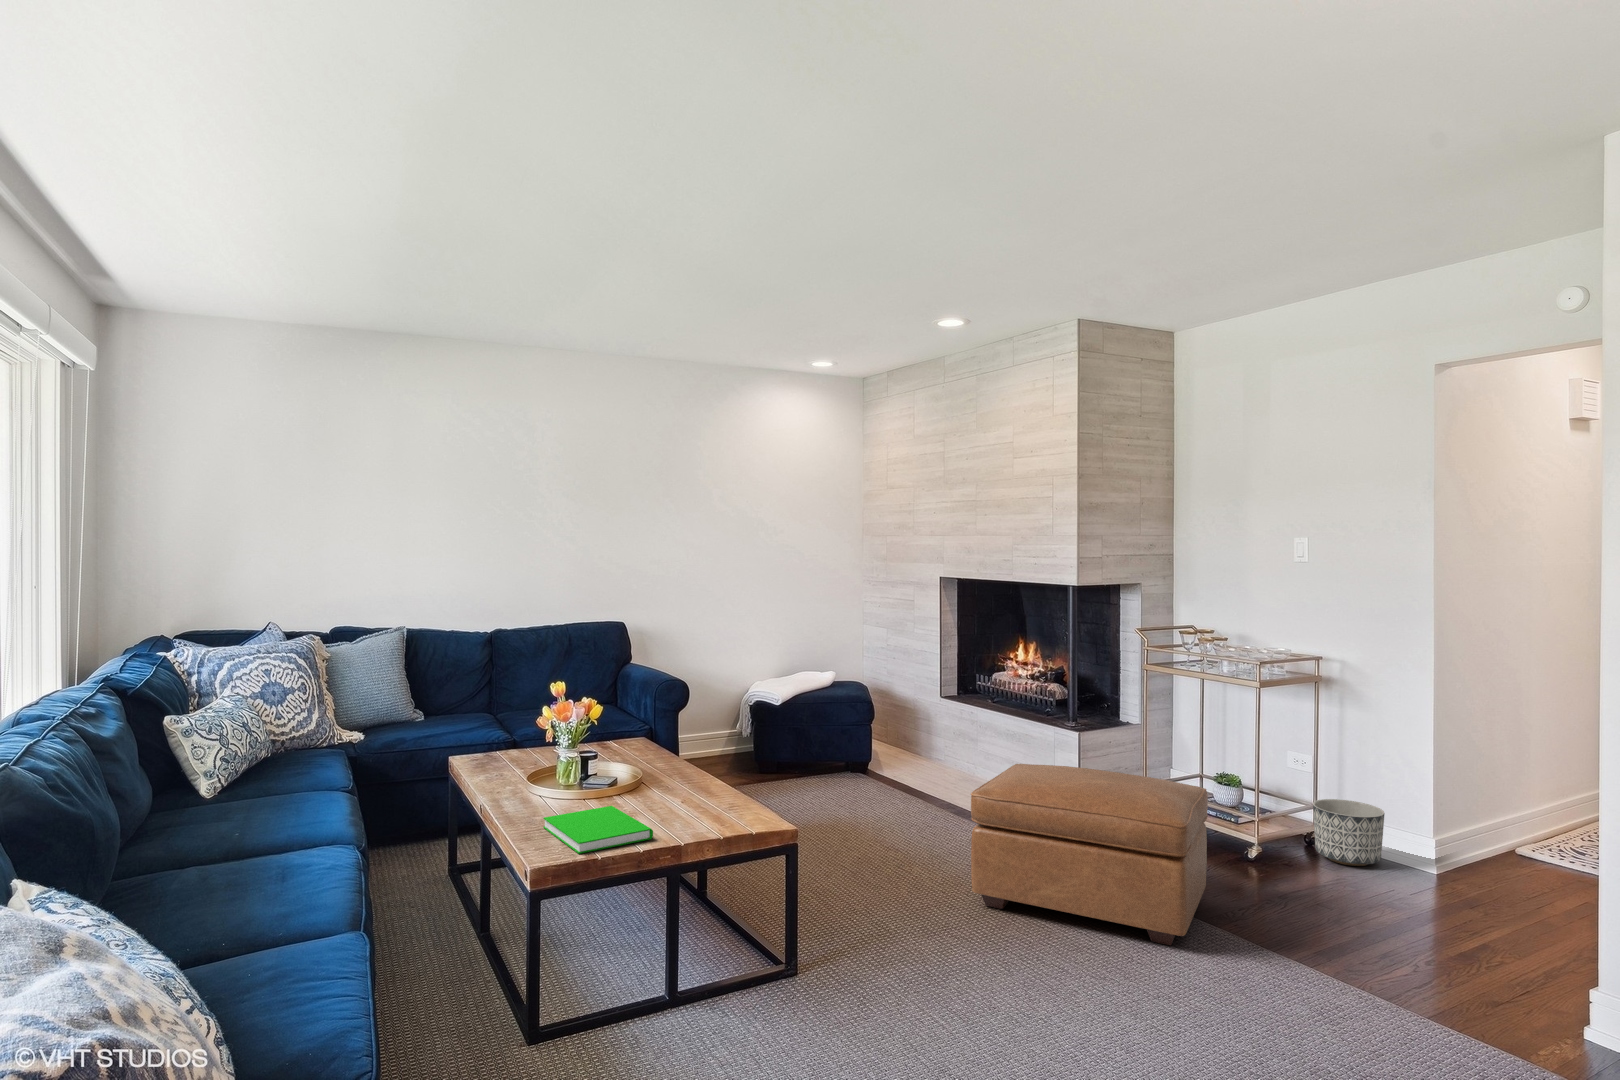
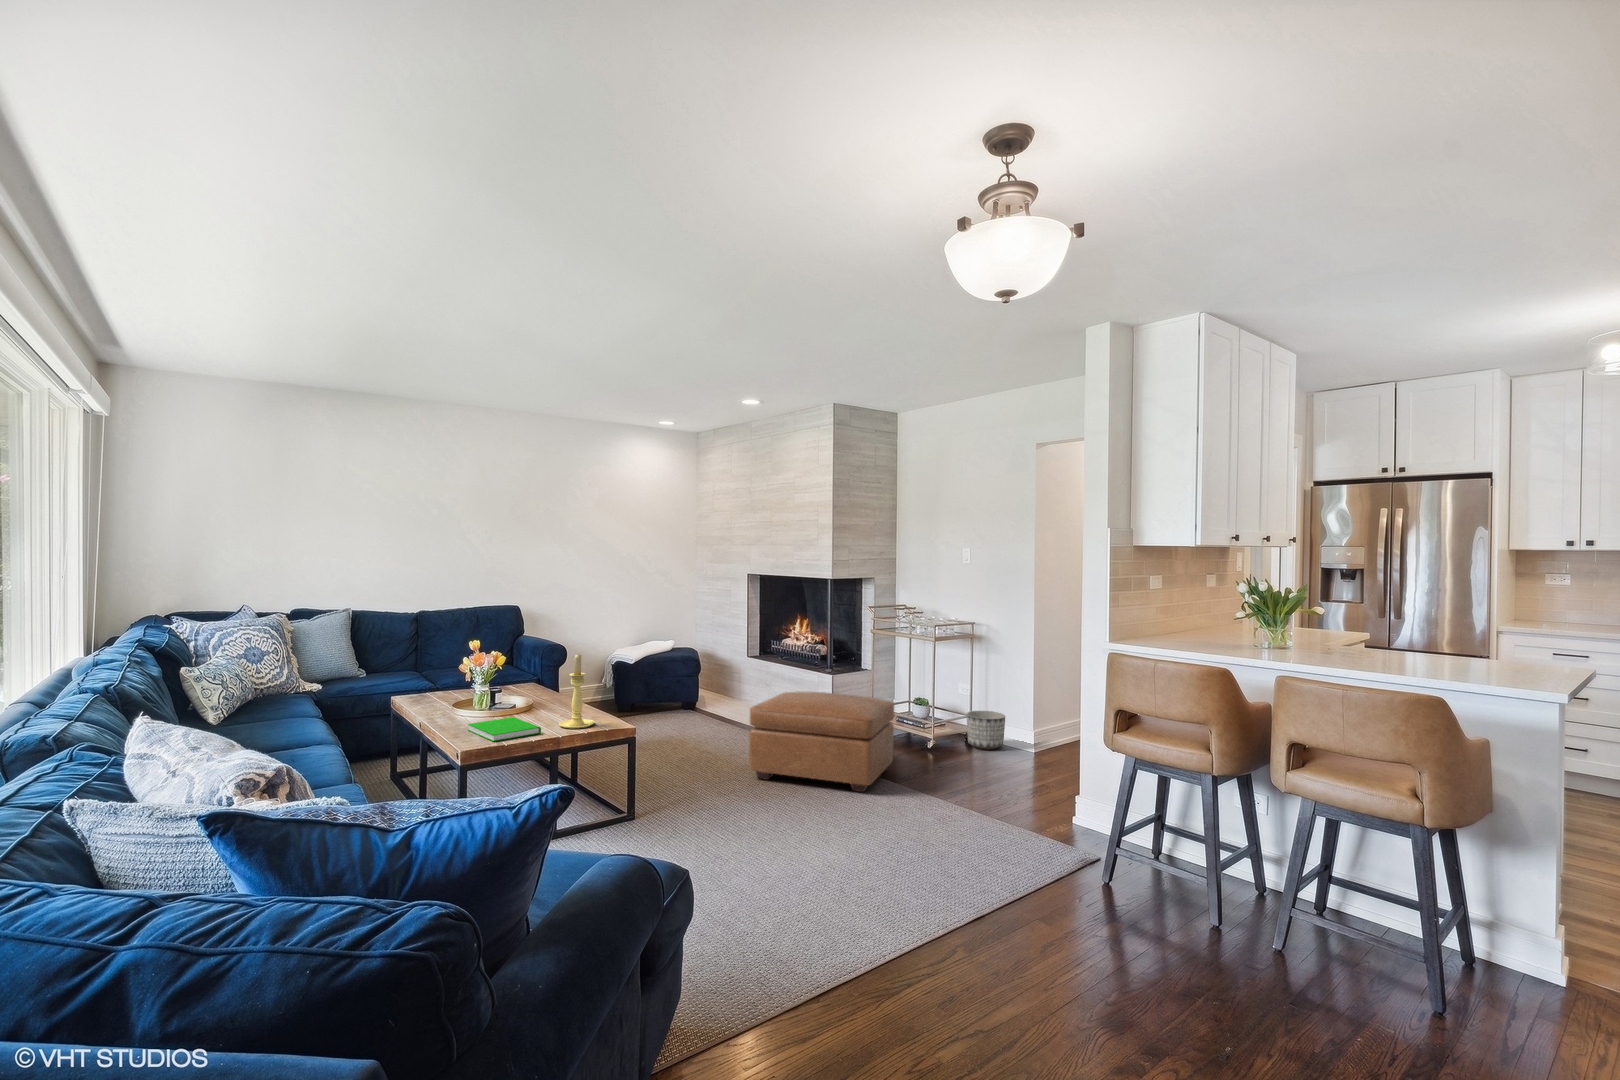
candle holder: none [680,709,736,830] -> present [559,655,595,729]

